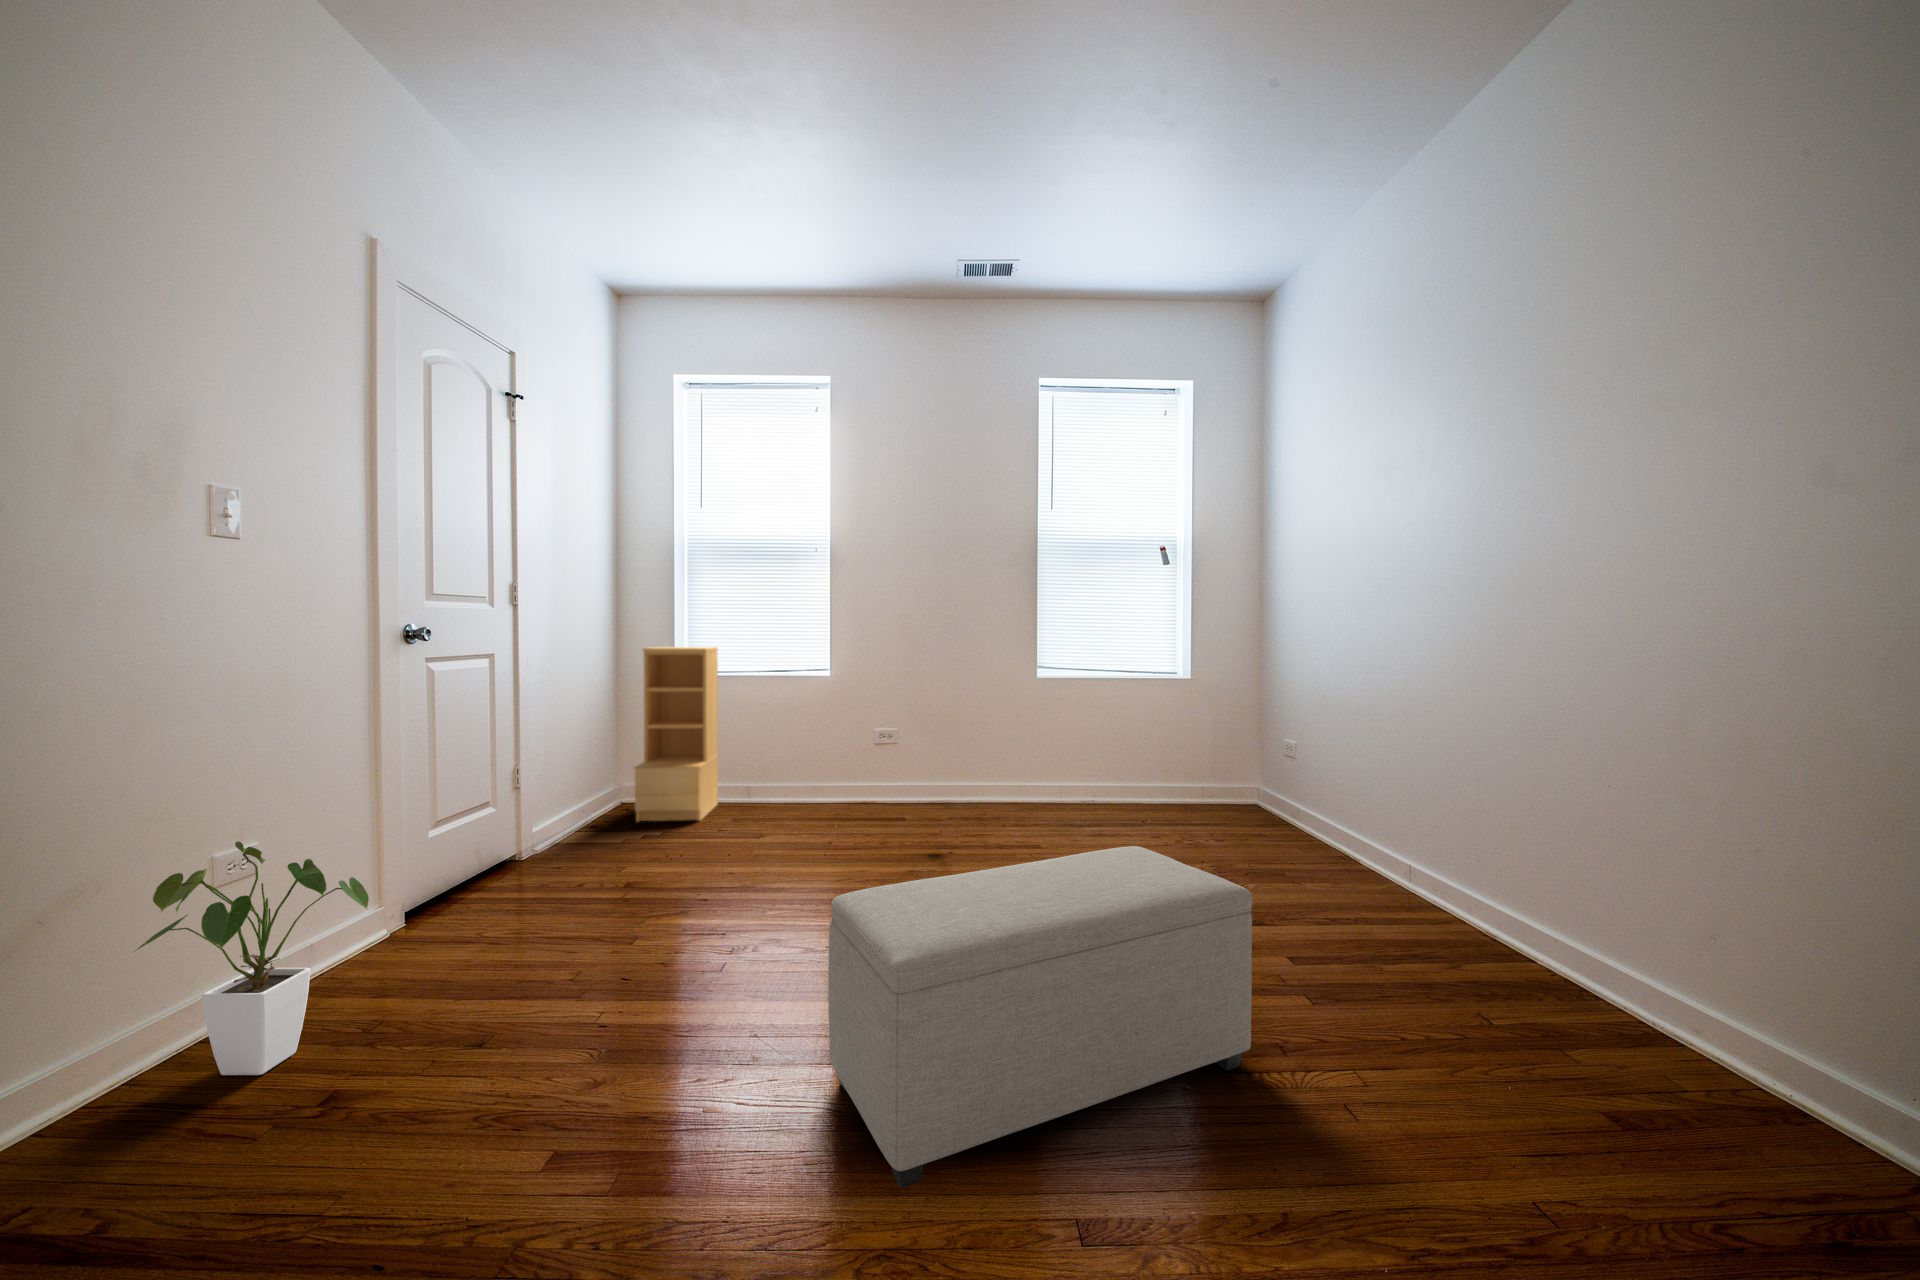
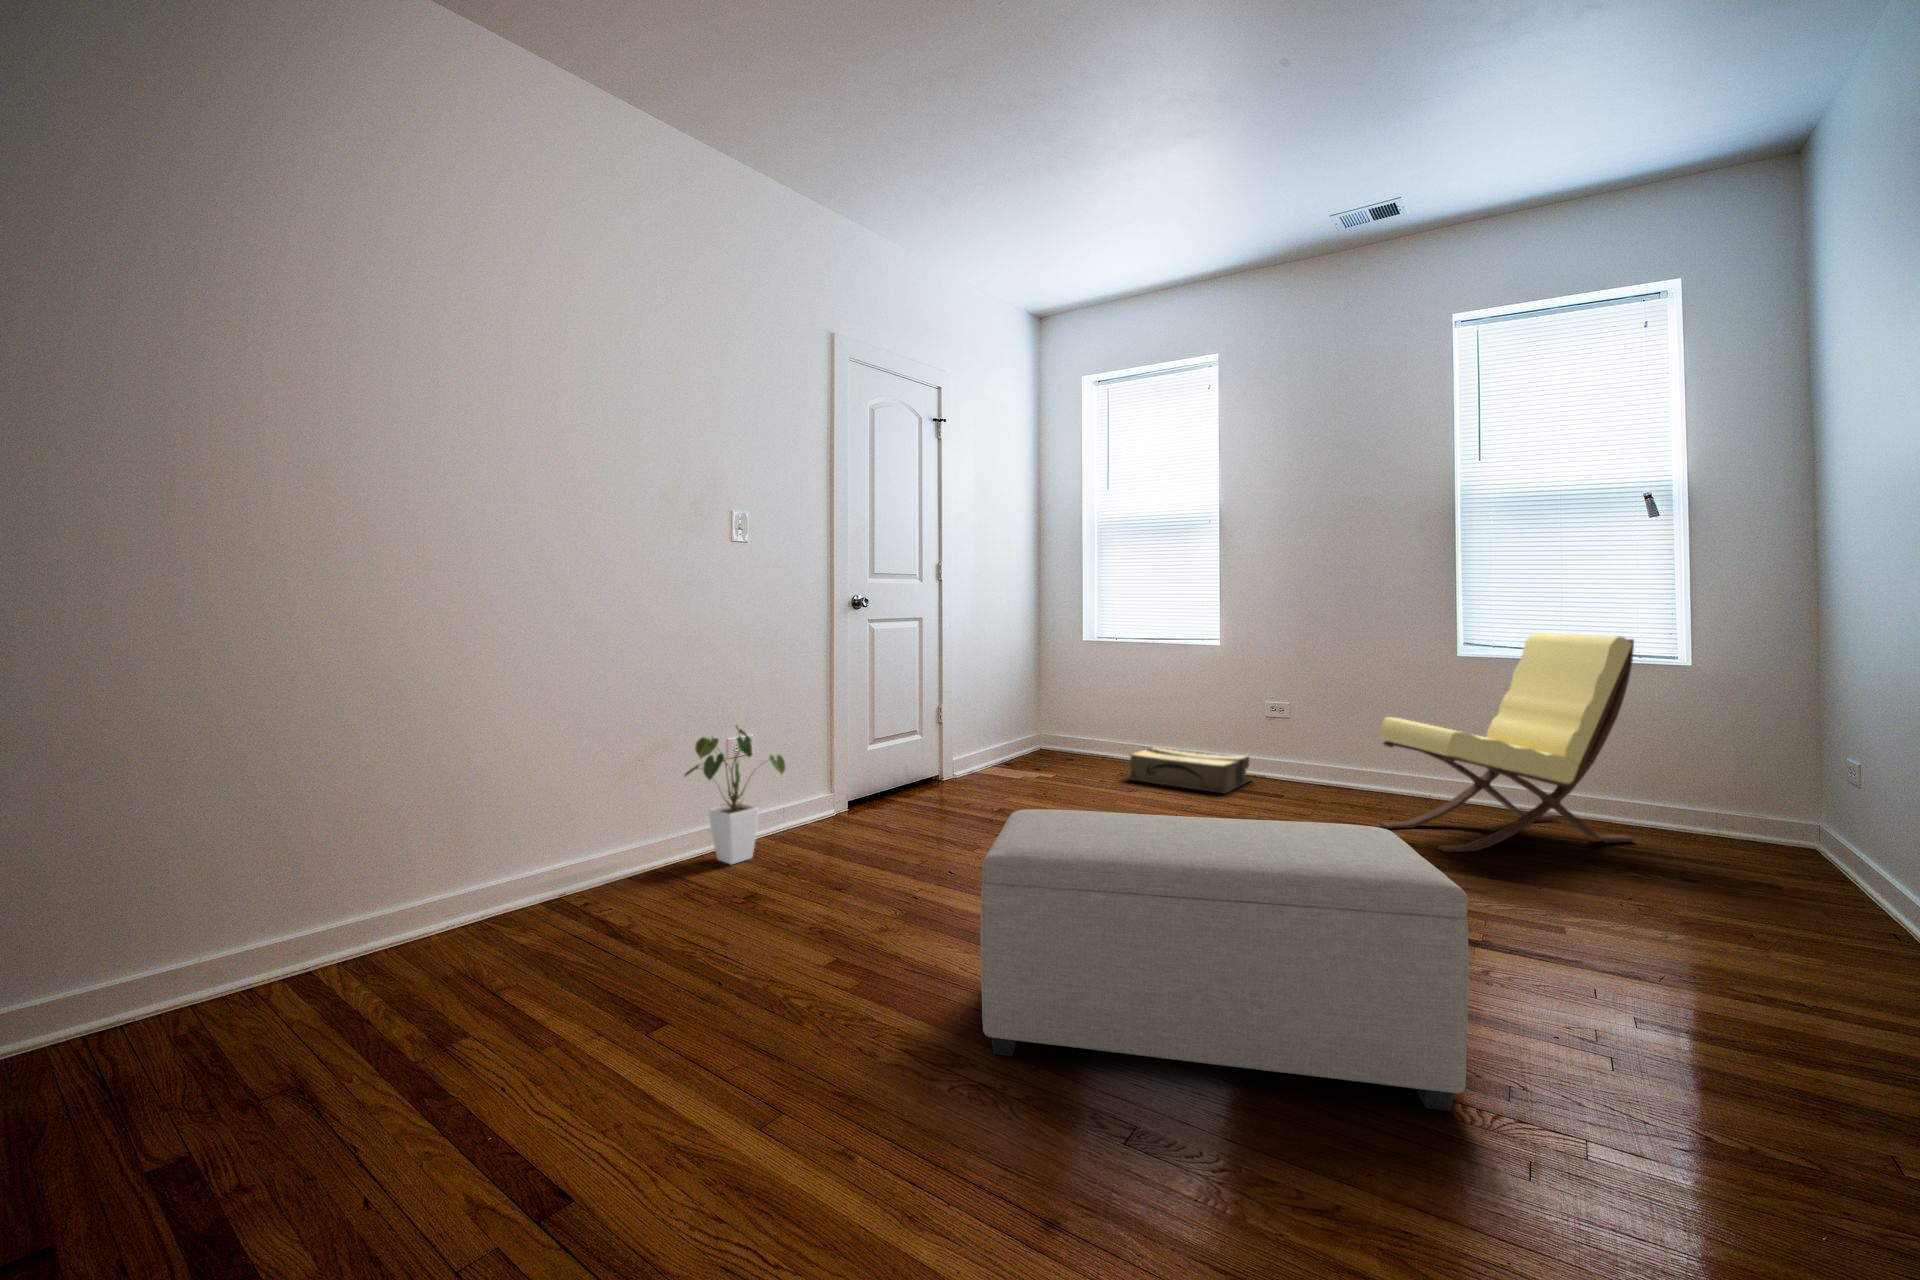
bookshelf: present [635,647,718,822] -> none [1039,618,1116,773]
lounge chair: none [994,662,1144,847] -> present [1379,632,1634,852]
cardboard box: none [750,779,864,823] -> present [1130,747,1252,793]

